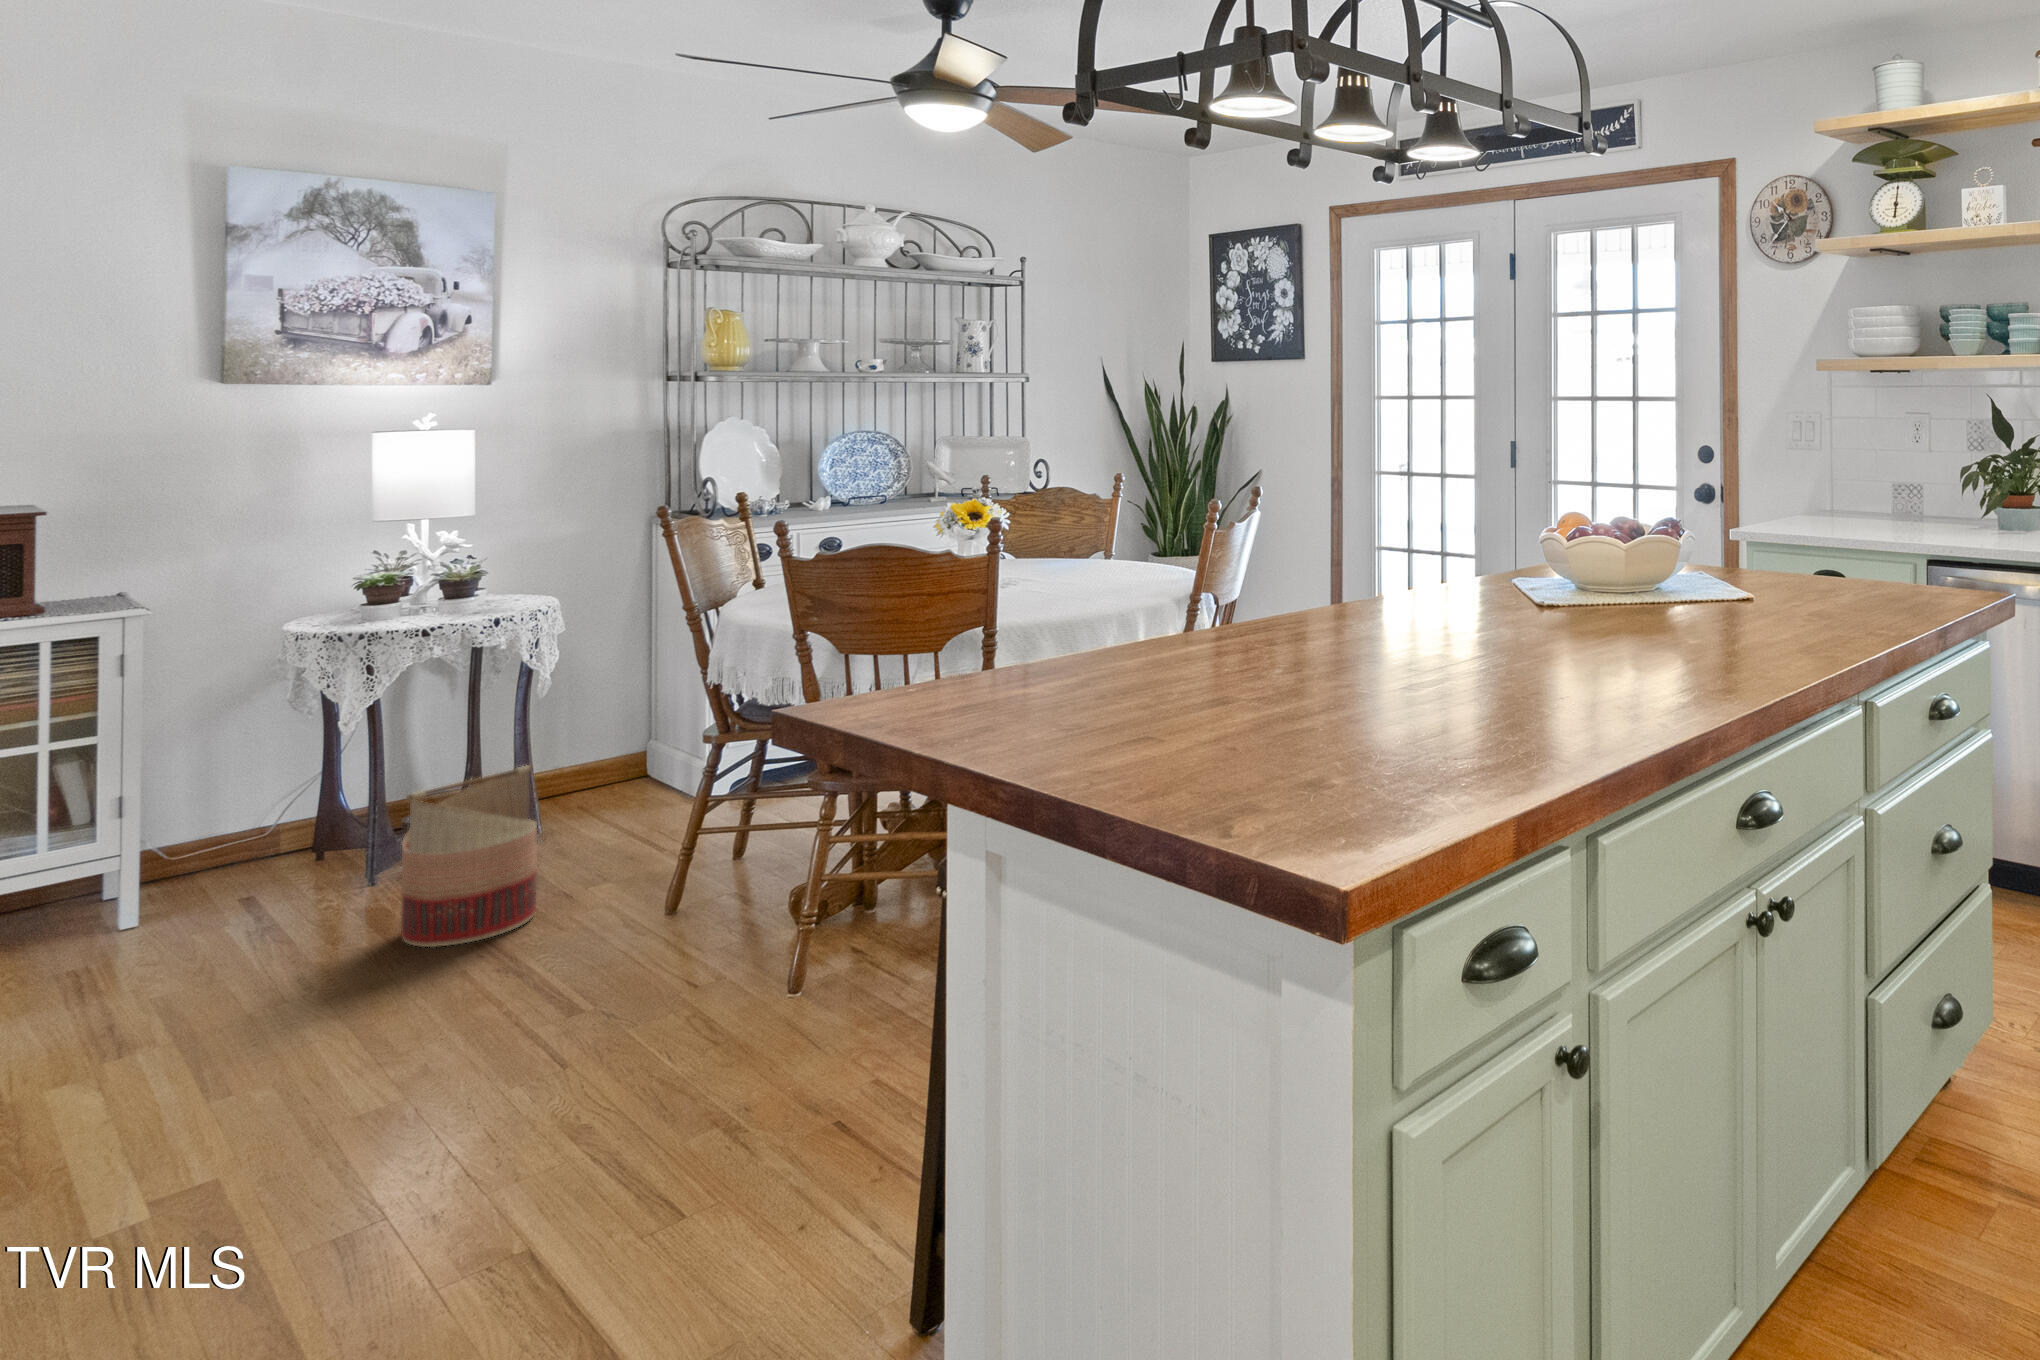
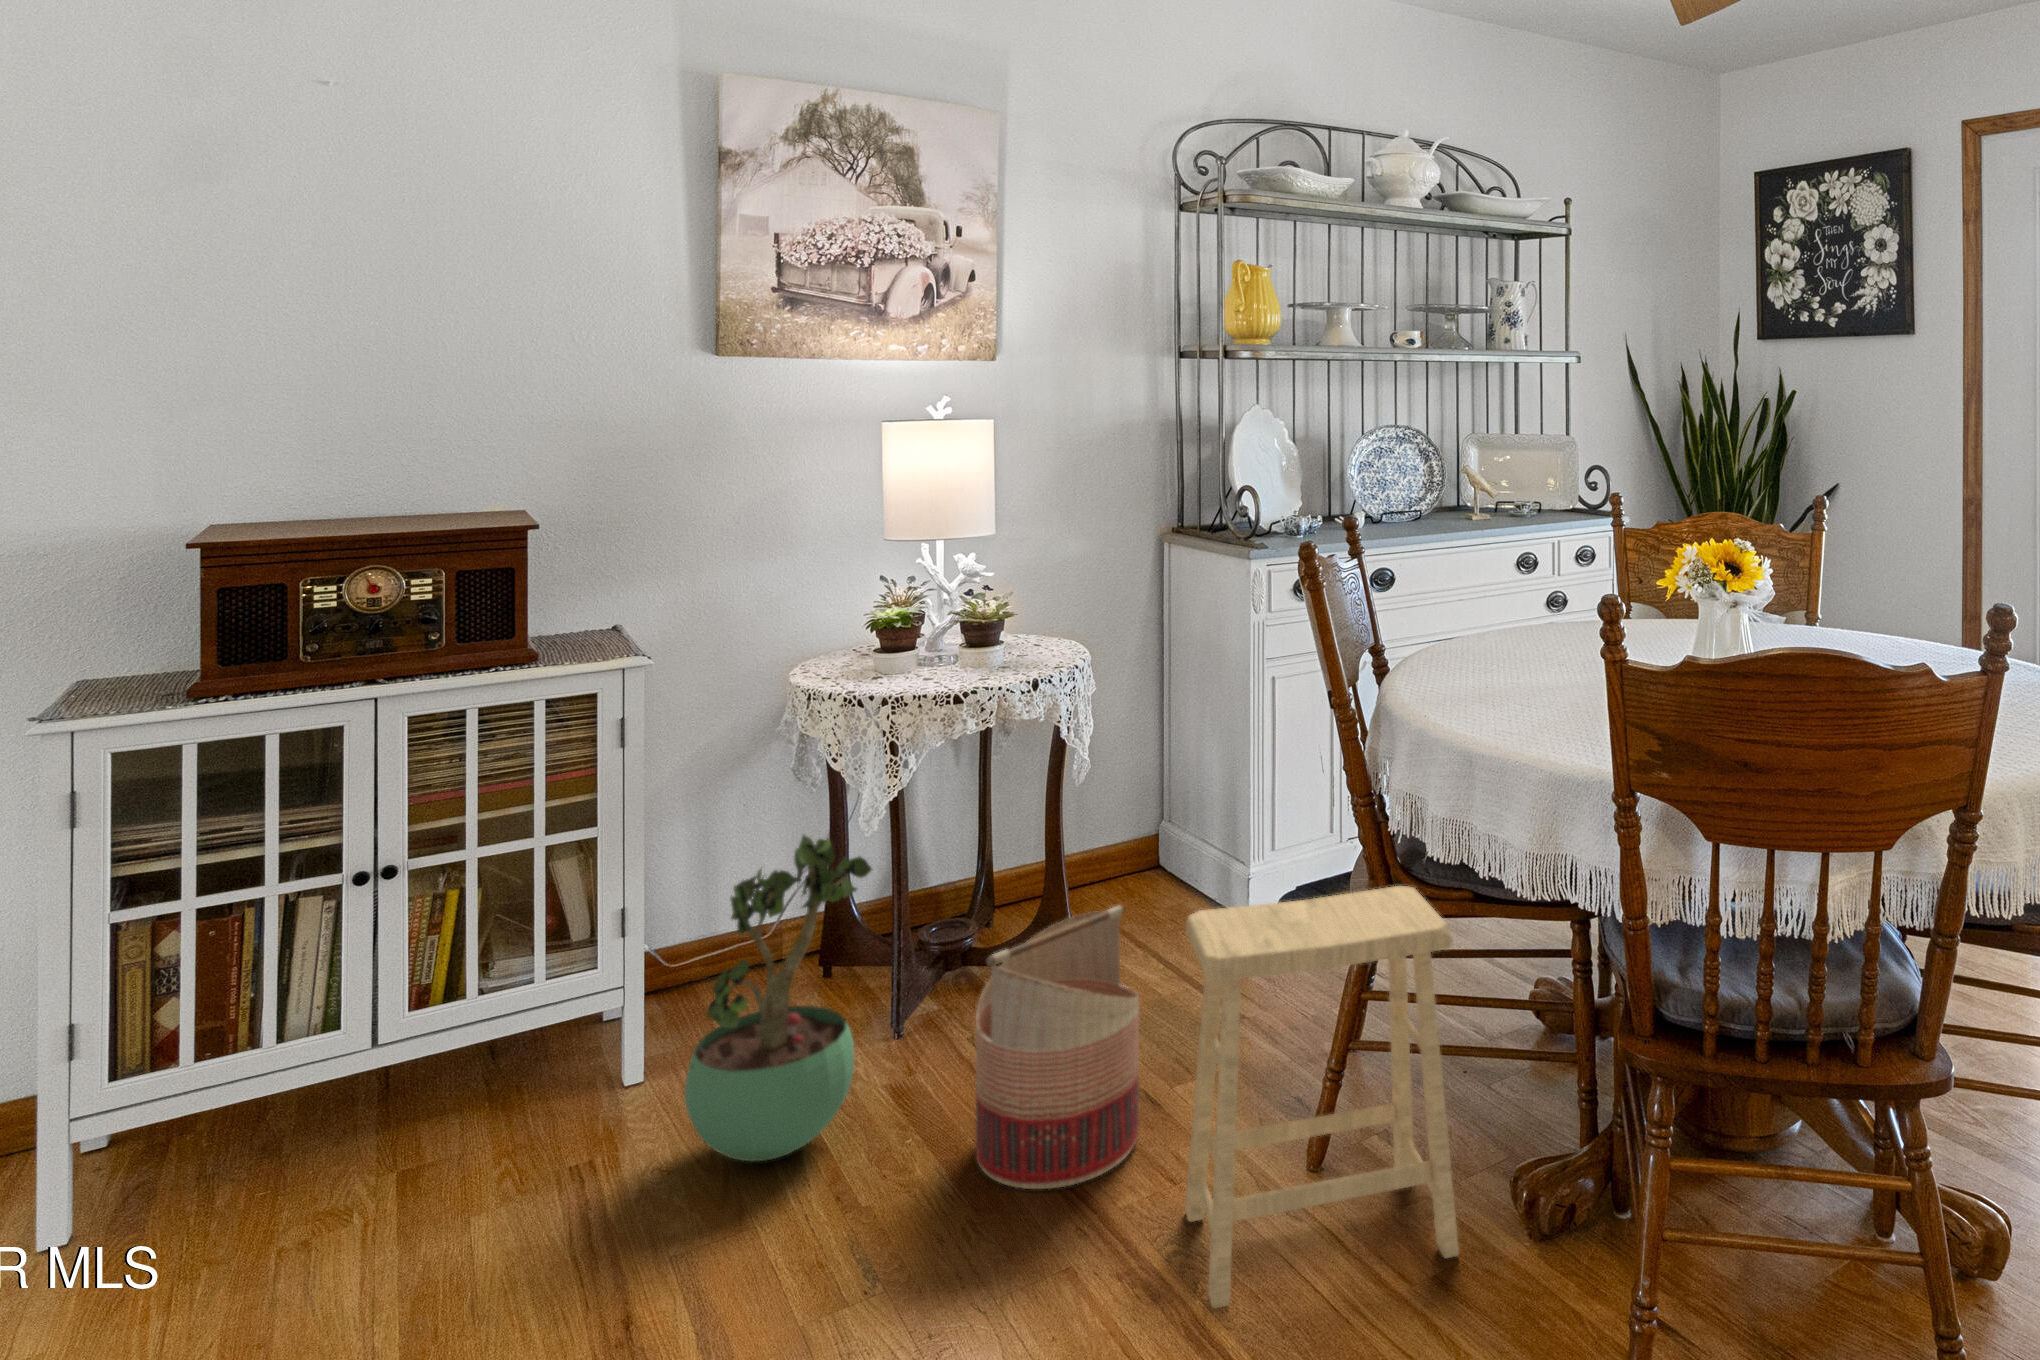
potted plant: none [163,725,332,951] -> present [684,835,872,1161]
footstool: none [540,730,728,983] -> present [1185,886,1459,1308]

